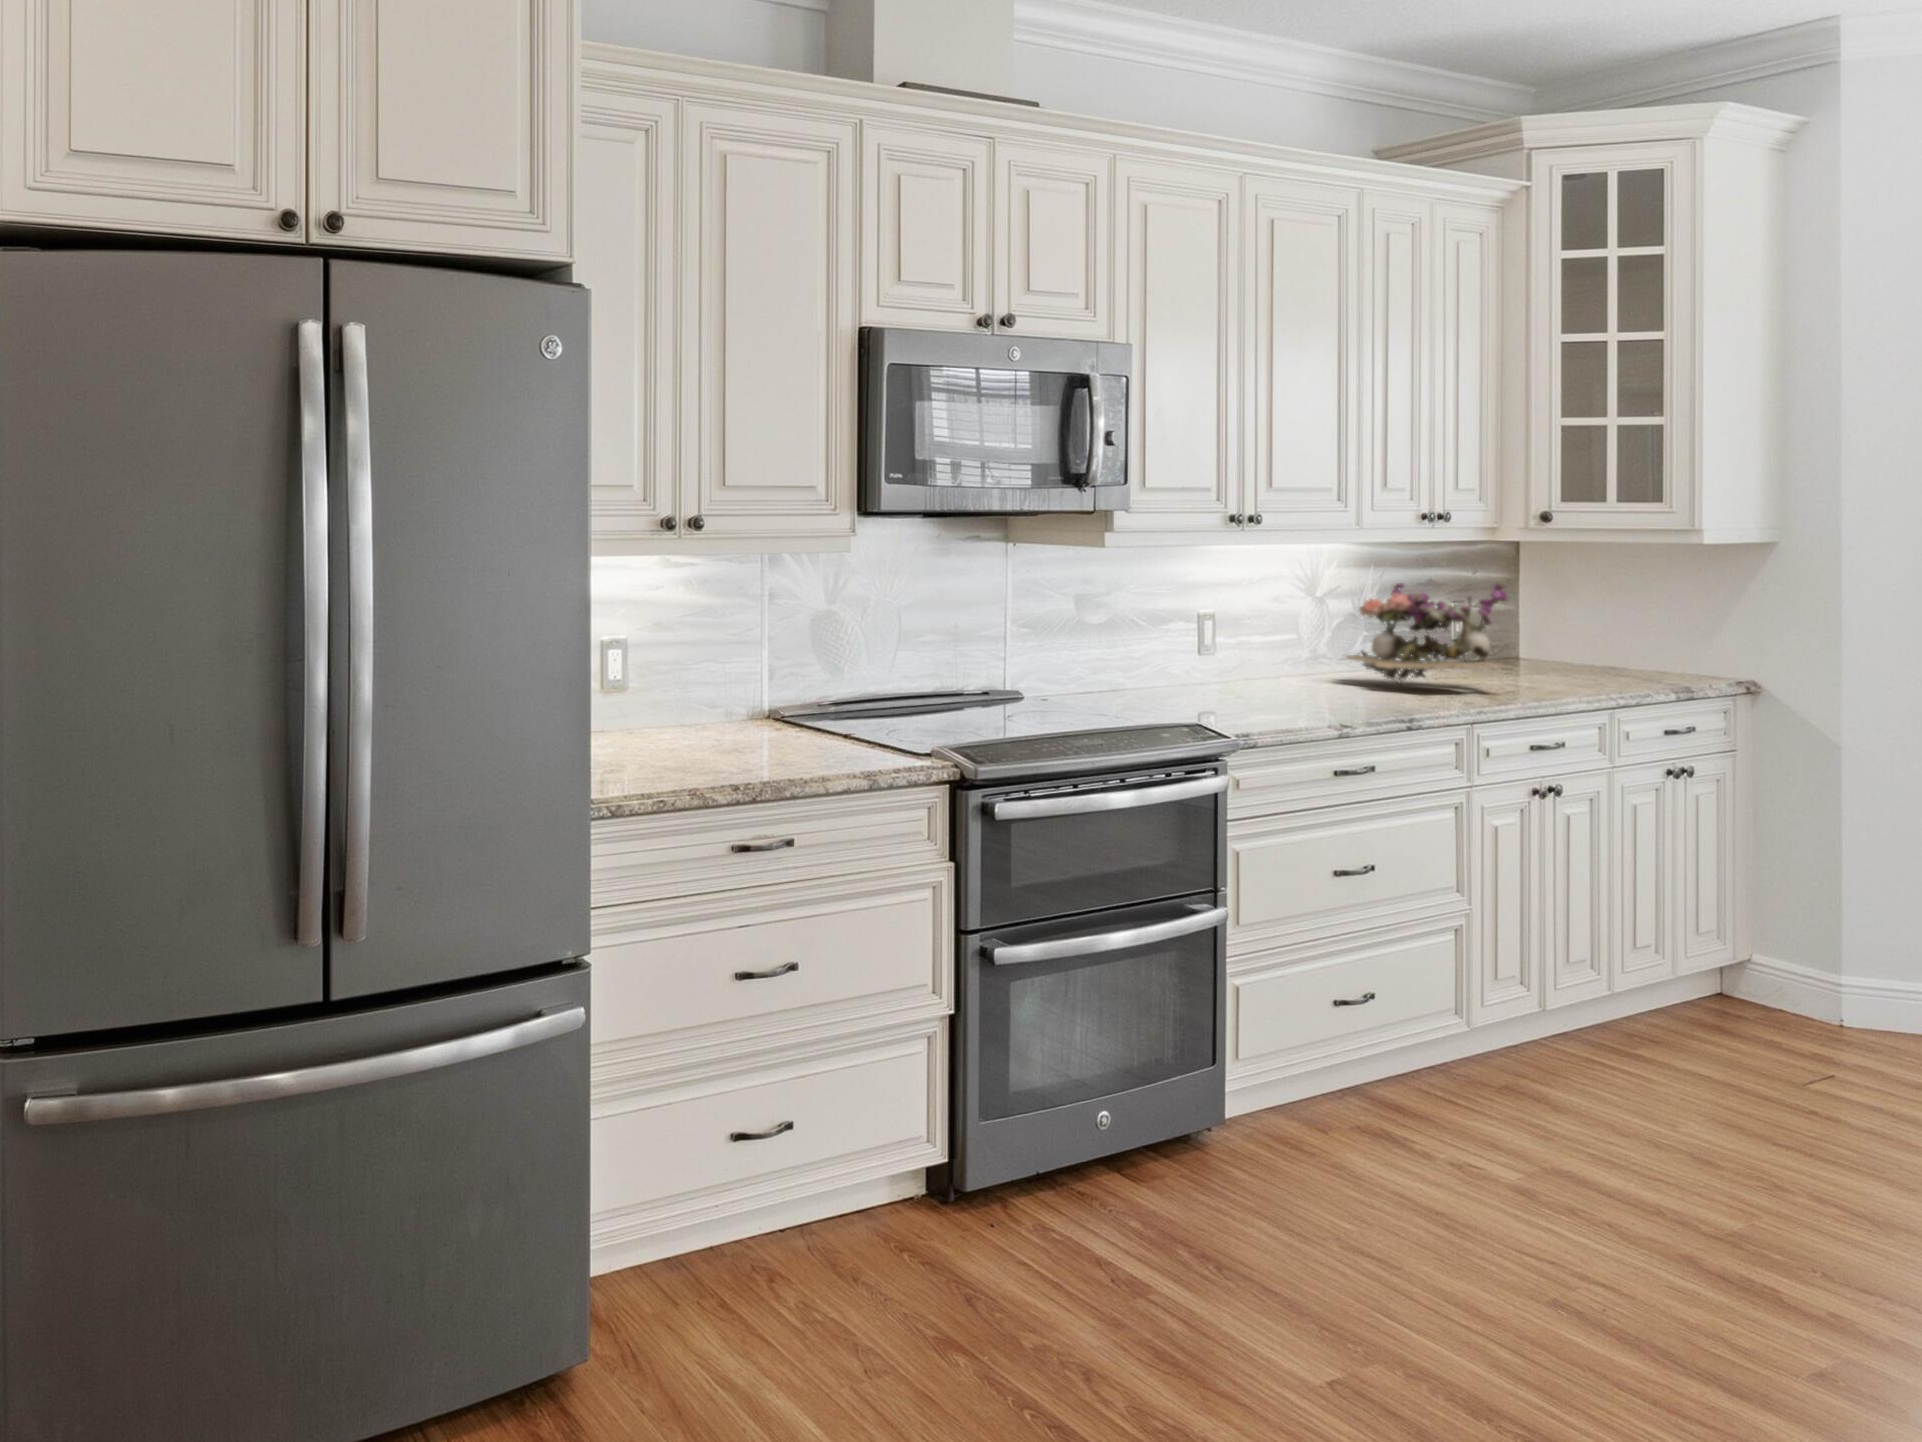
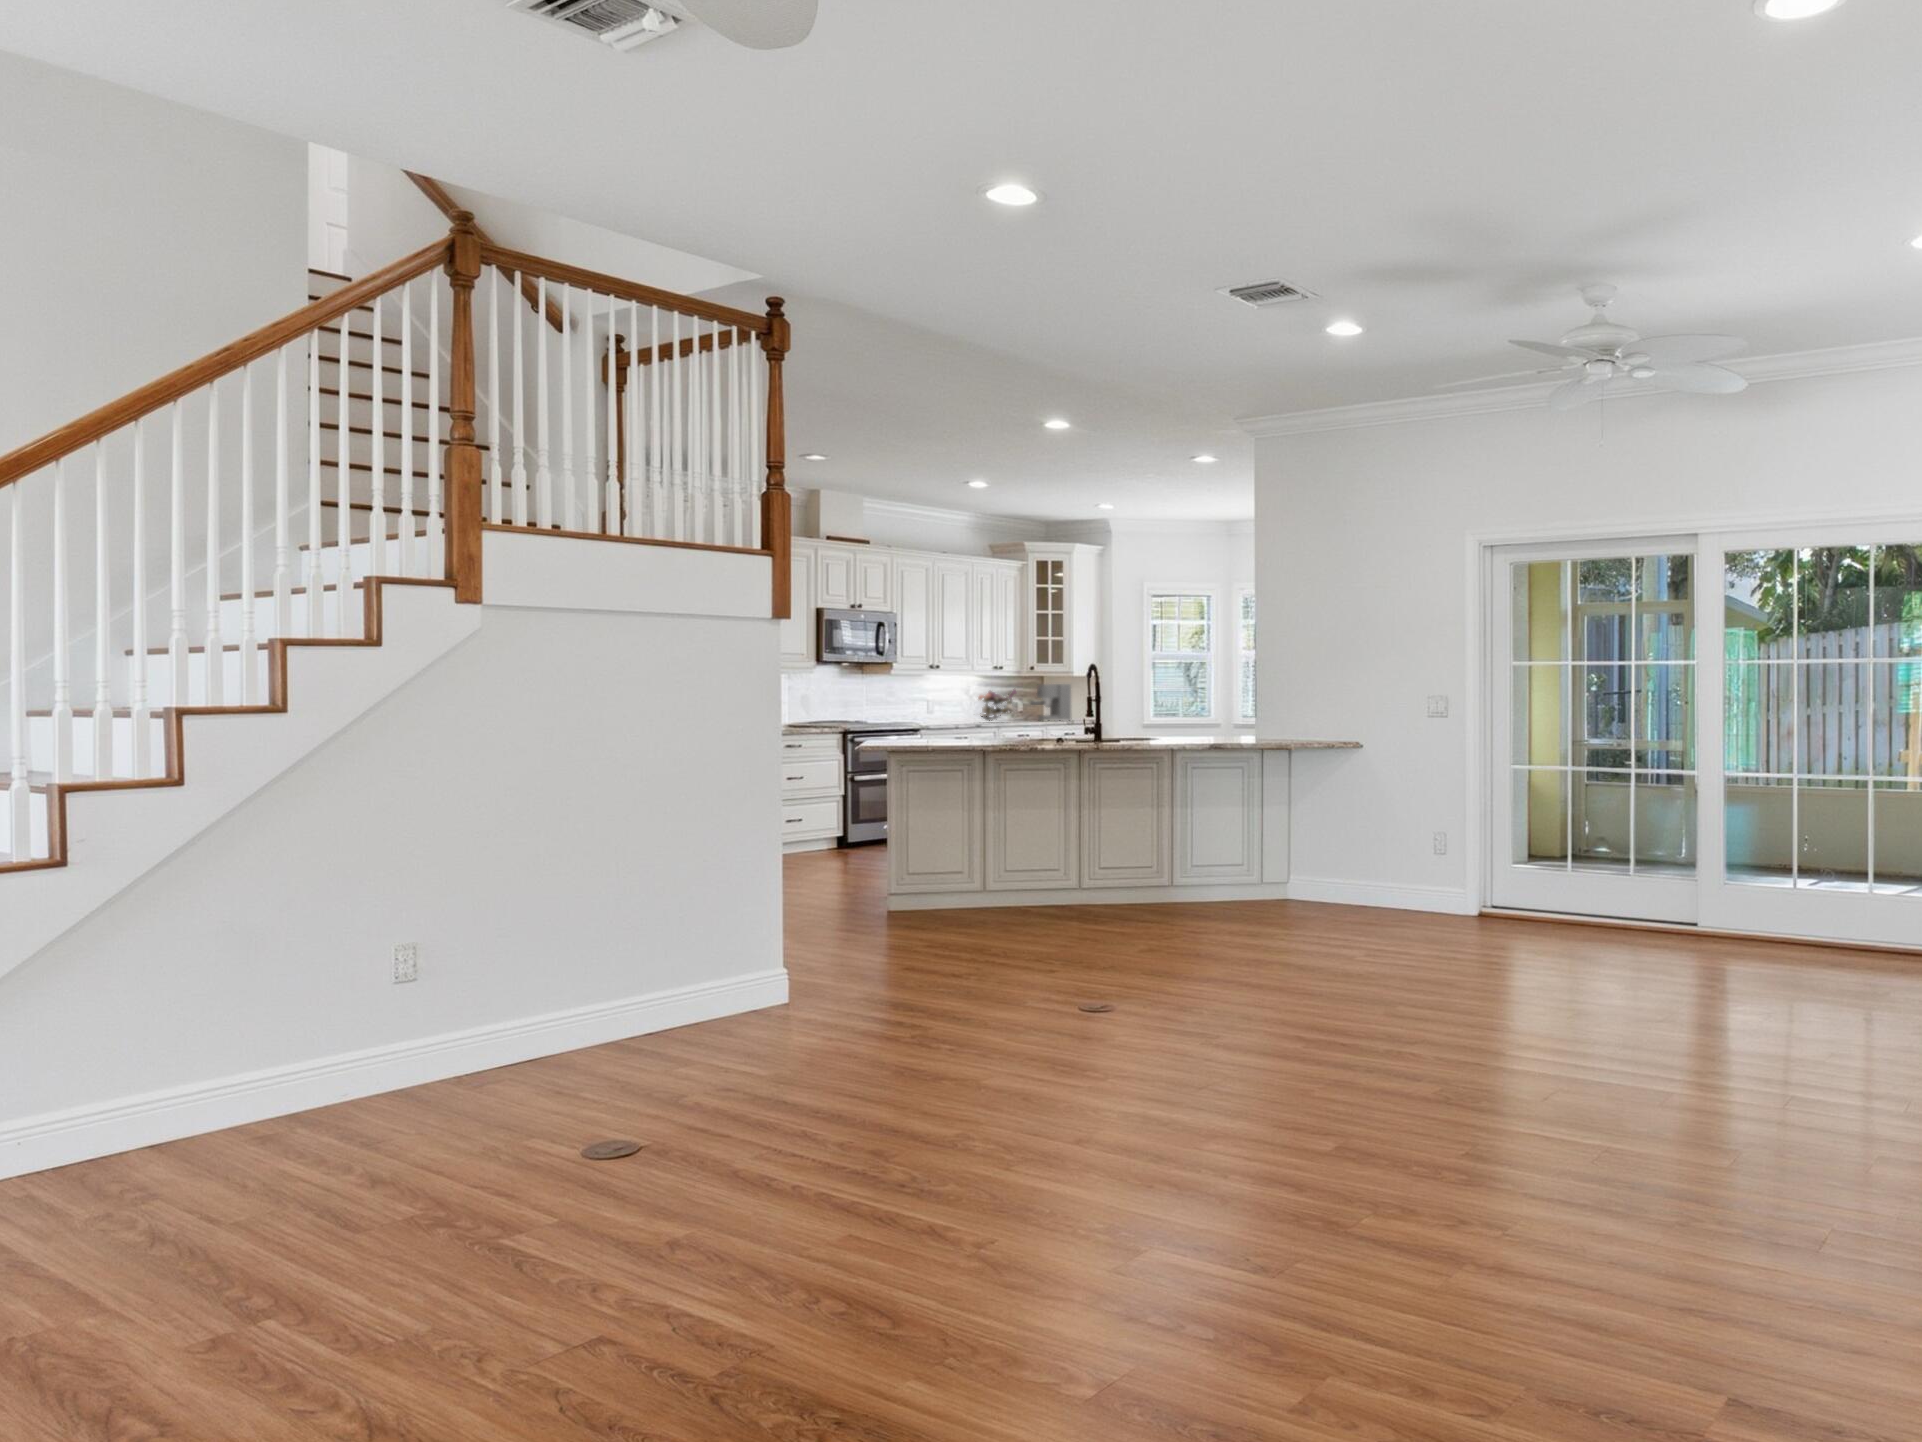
coffee maker: none [1505,557,1659,676] -> present [1030,684,1071,720]

